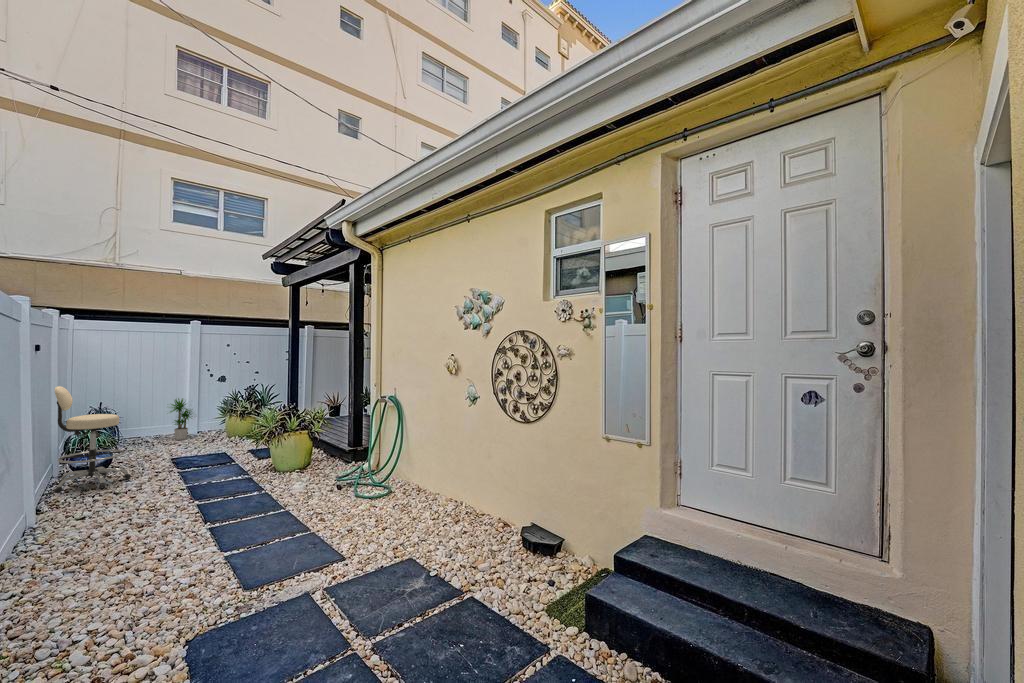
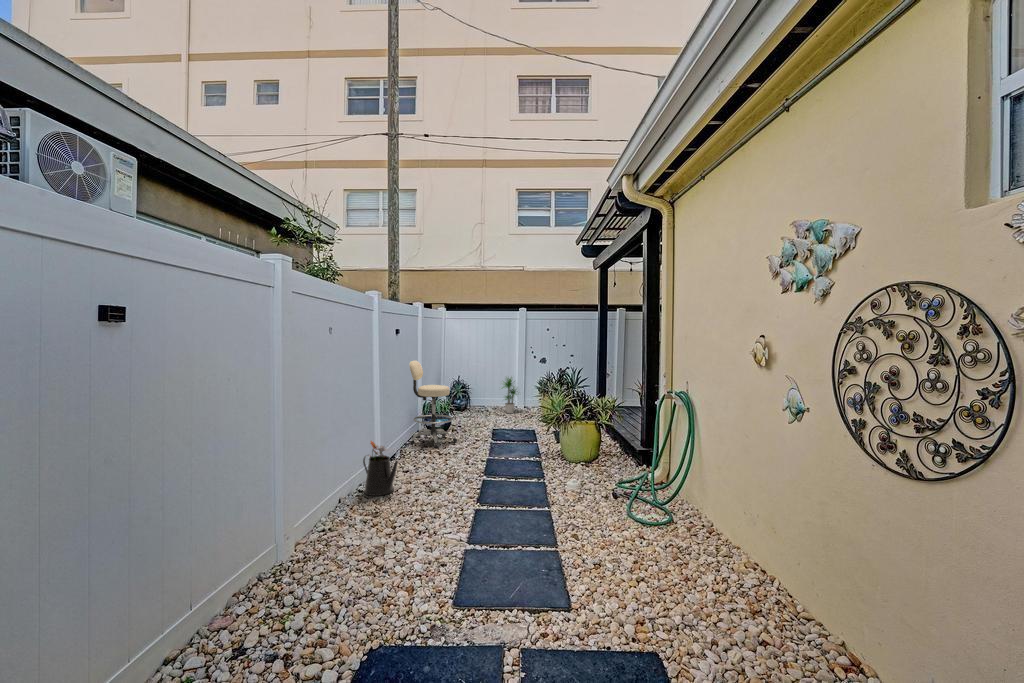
watering can: none [24,485,93,553] -> present [363,441,398,496]

